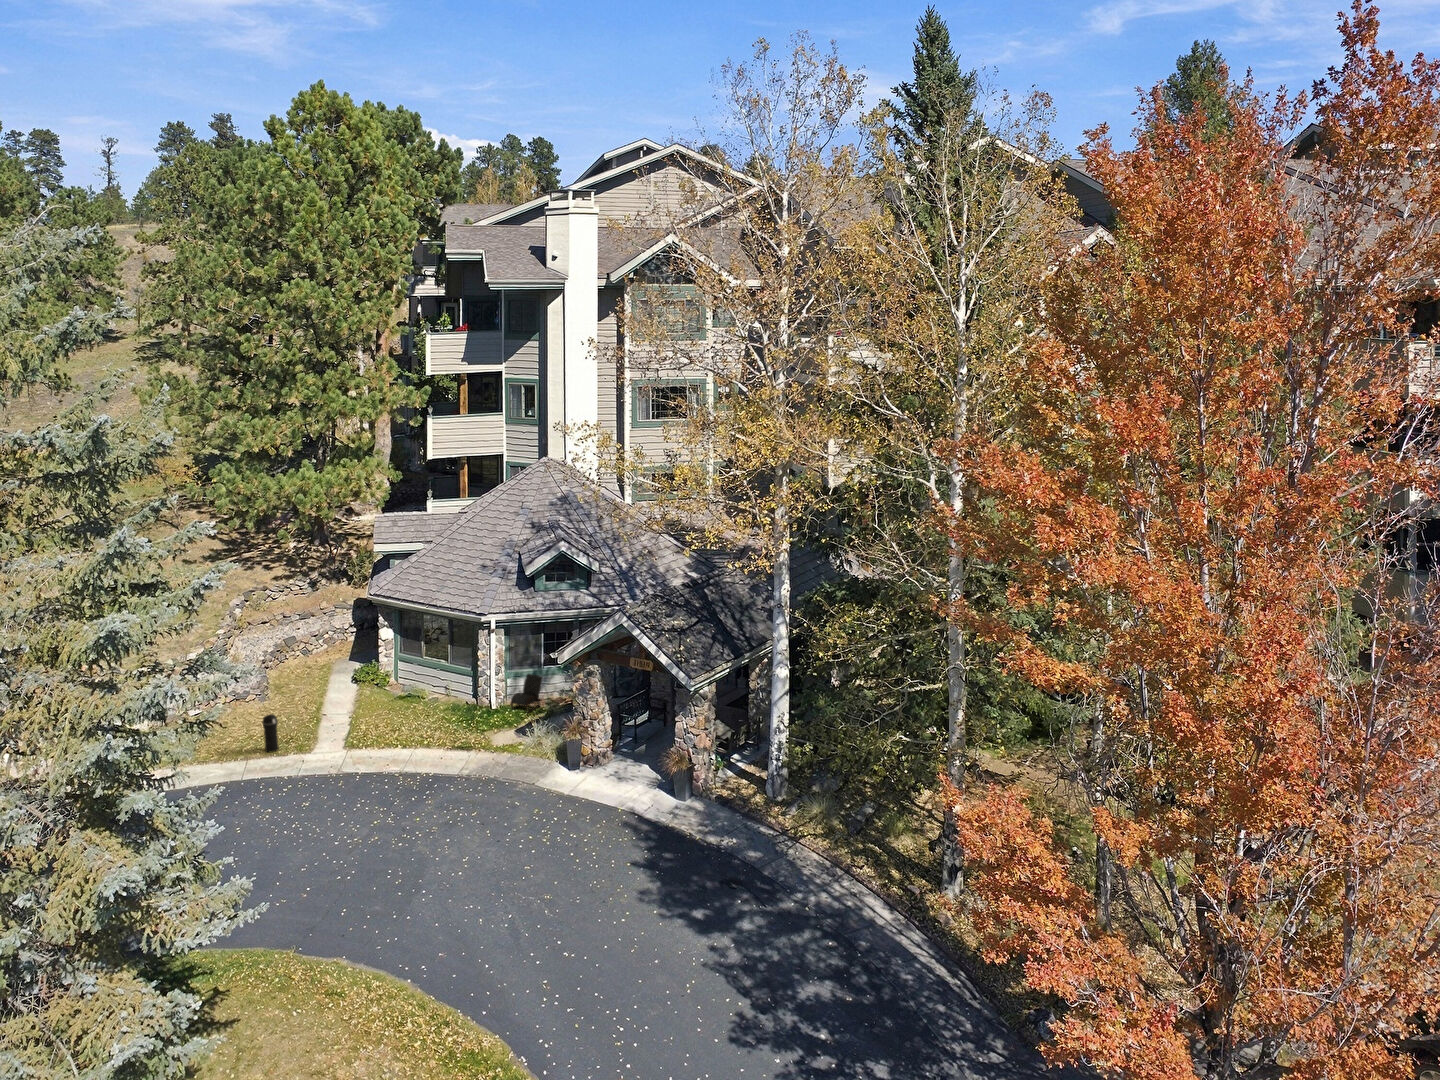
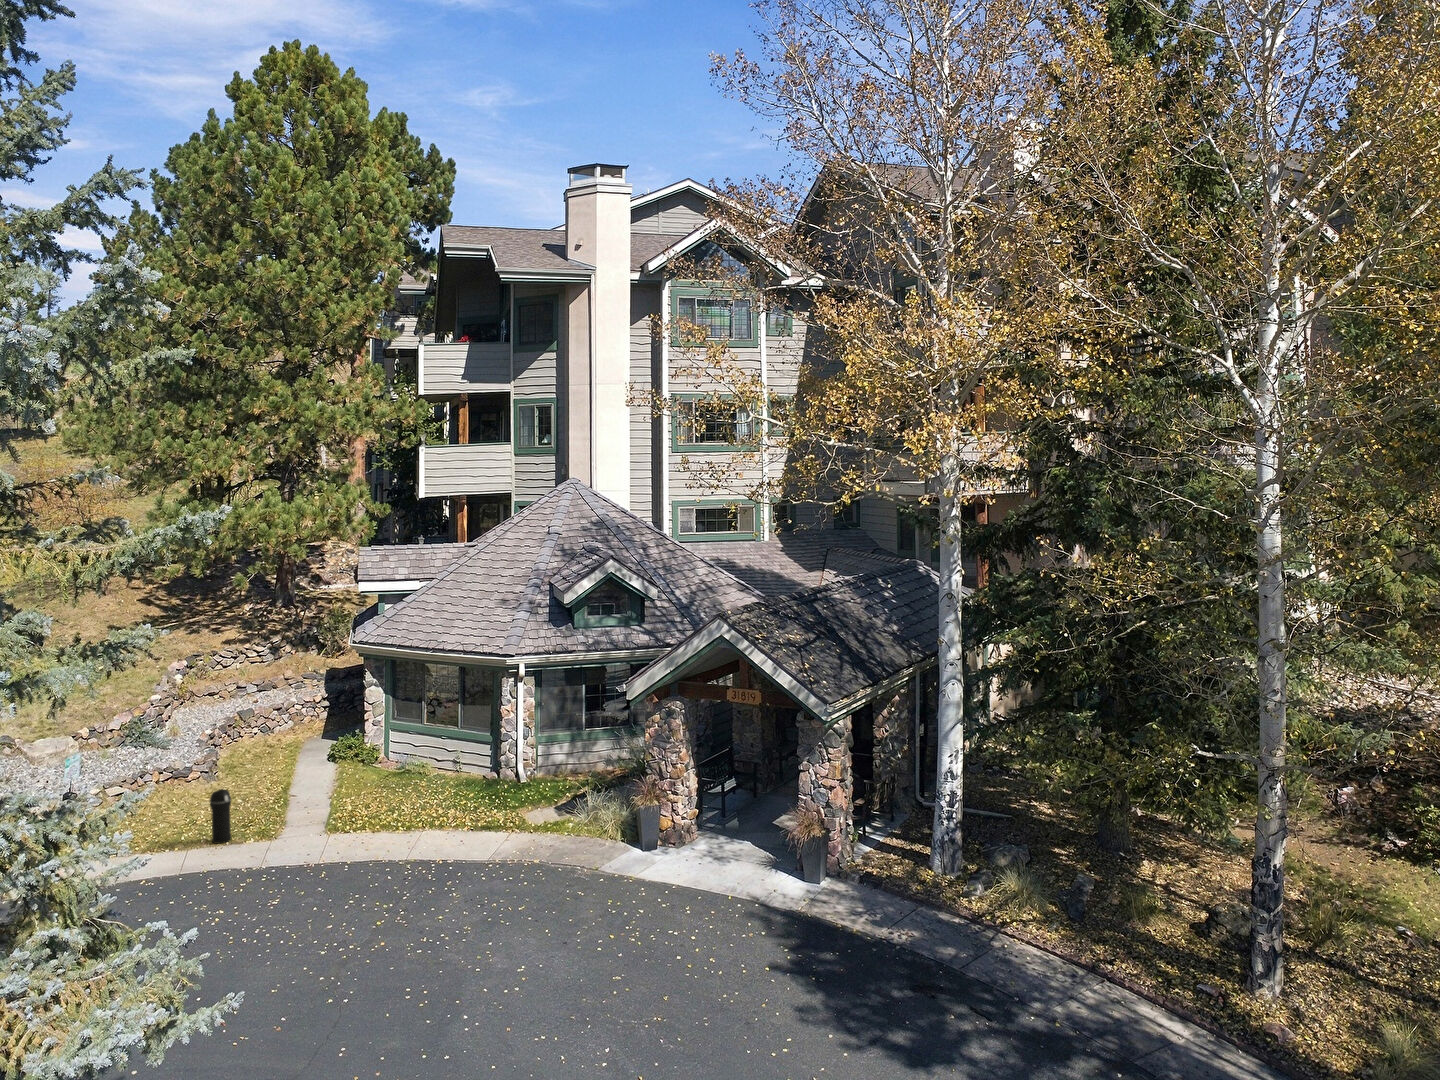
lounge chair: present [511,674,543,713] -> none [543,737,585,787]

